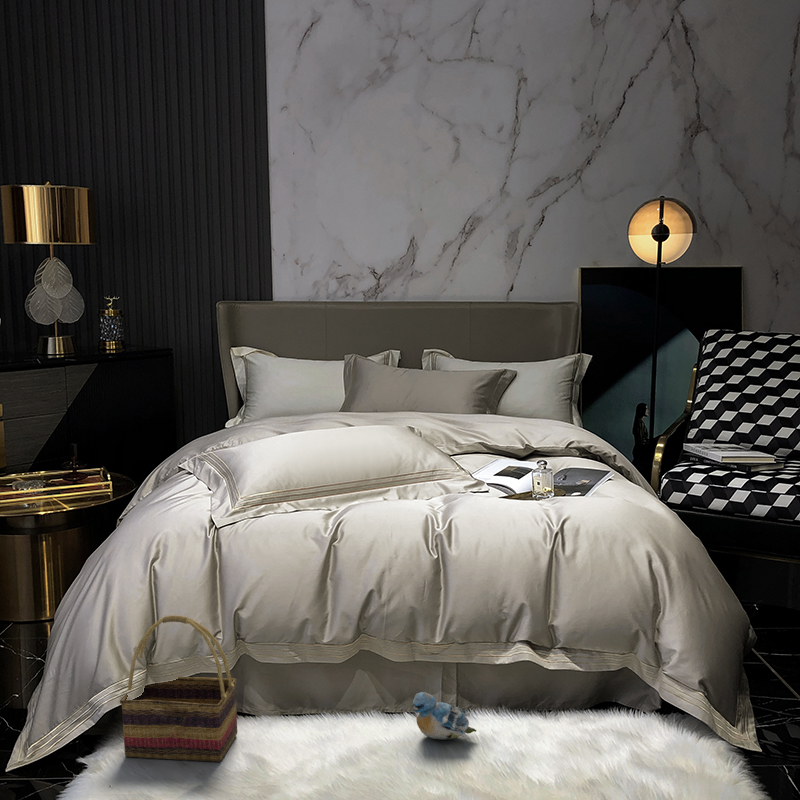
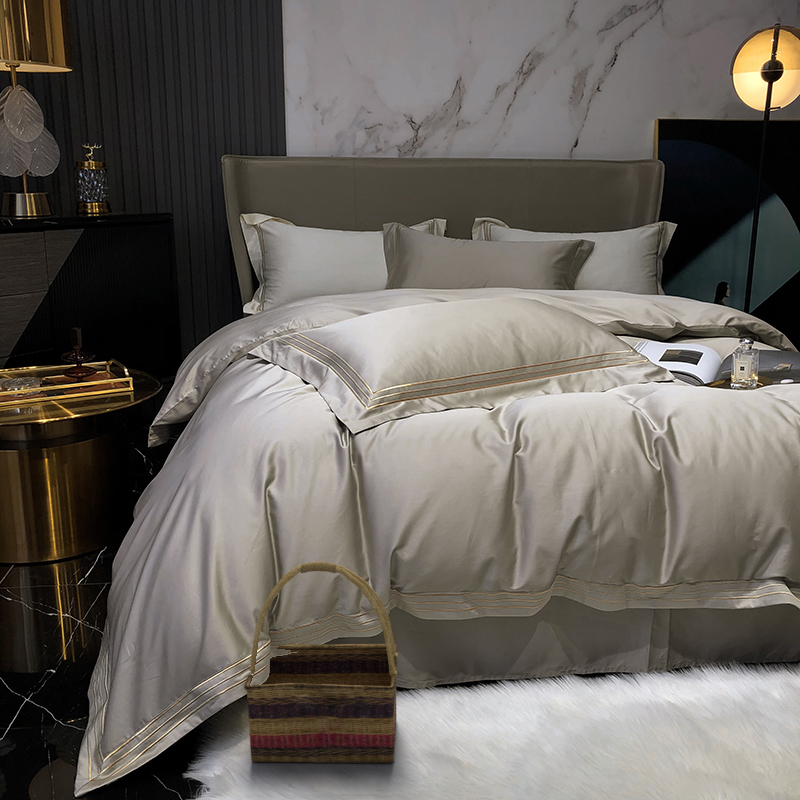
plush toy: present [411,692,476,740] -> none [636,652,724,713]

